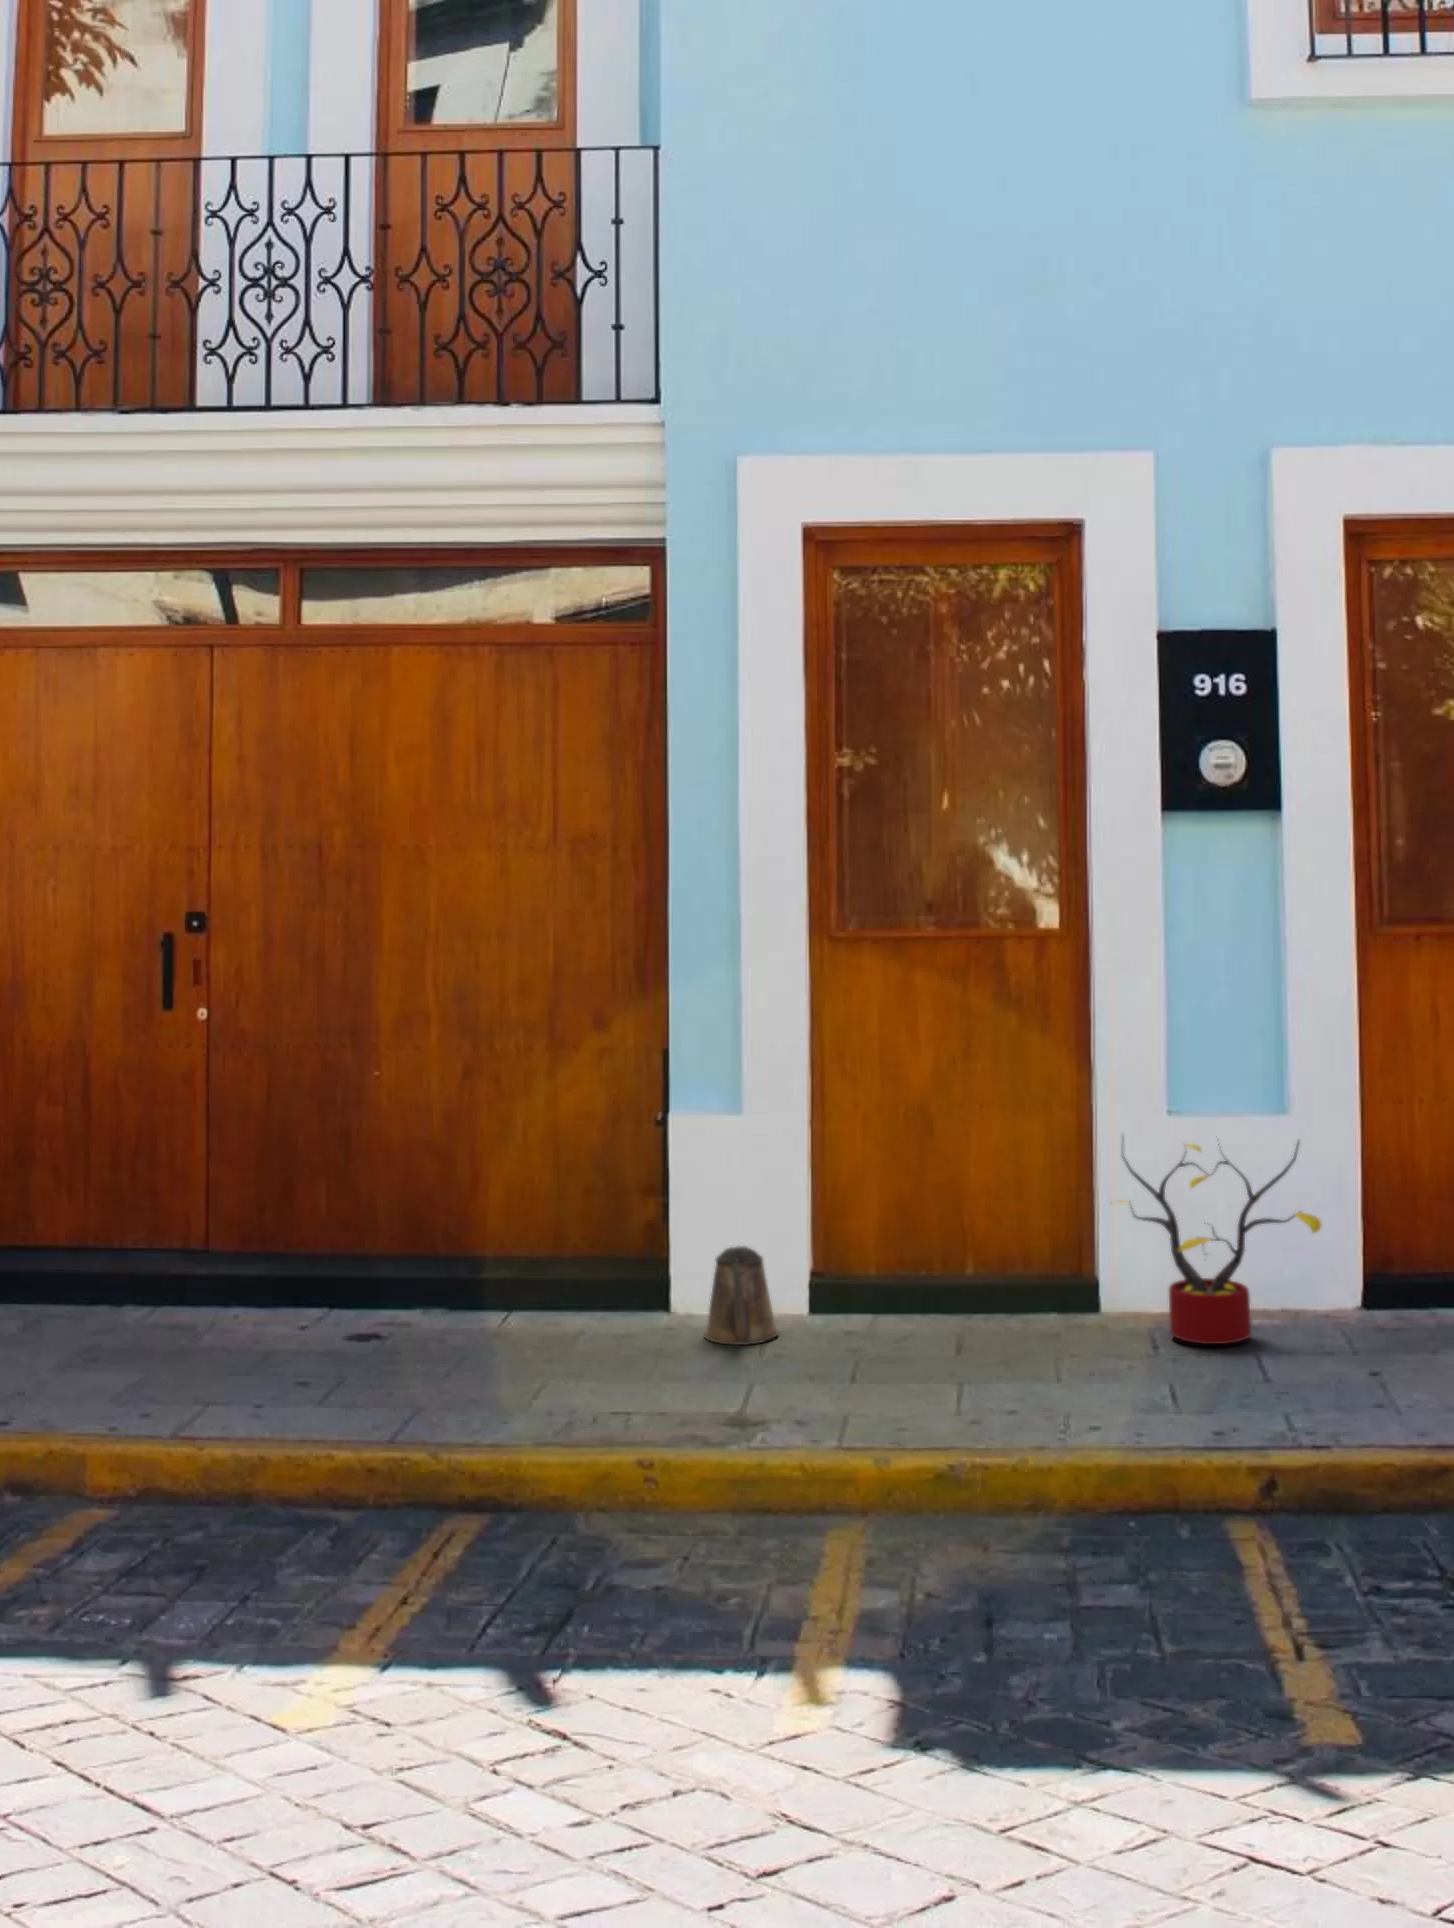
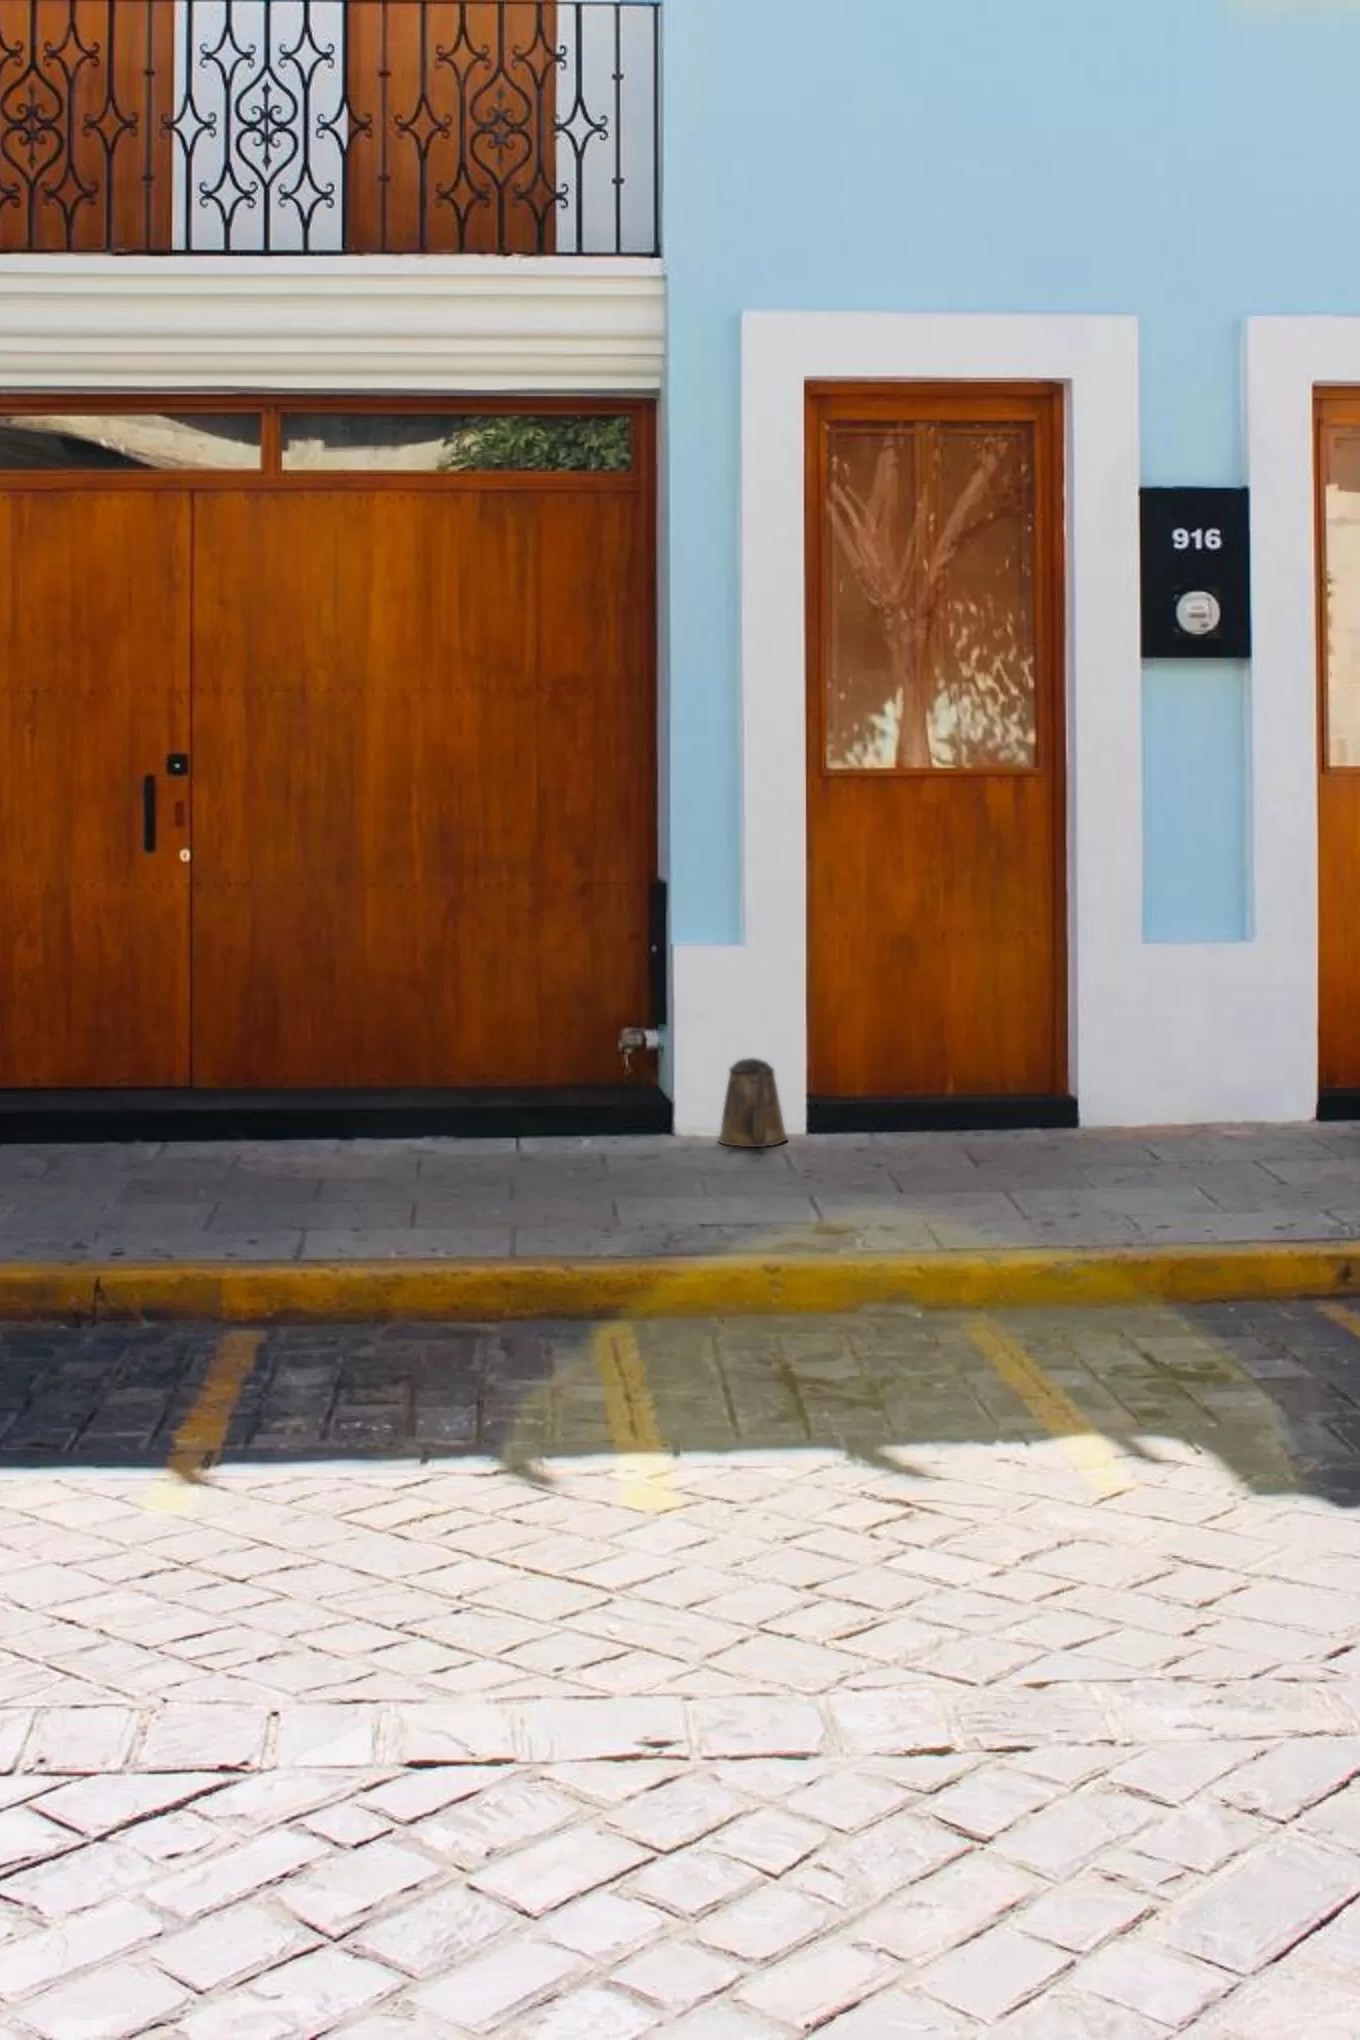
decorative plant: present [1120,1142,1321,1344] -> none [1089,951,1295,1137]

